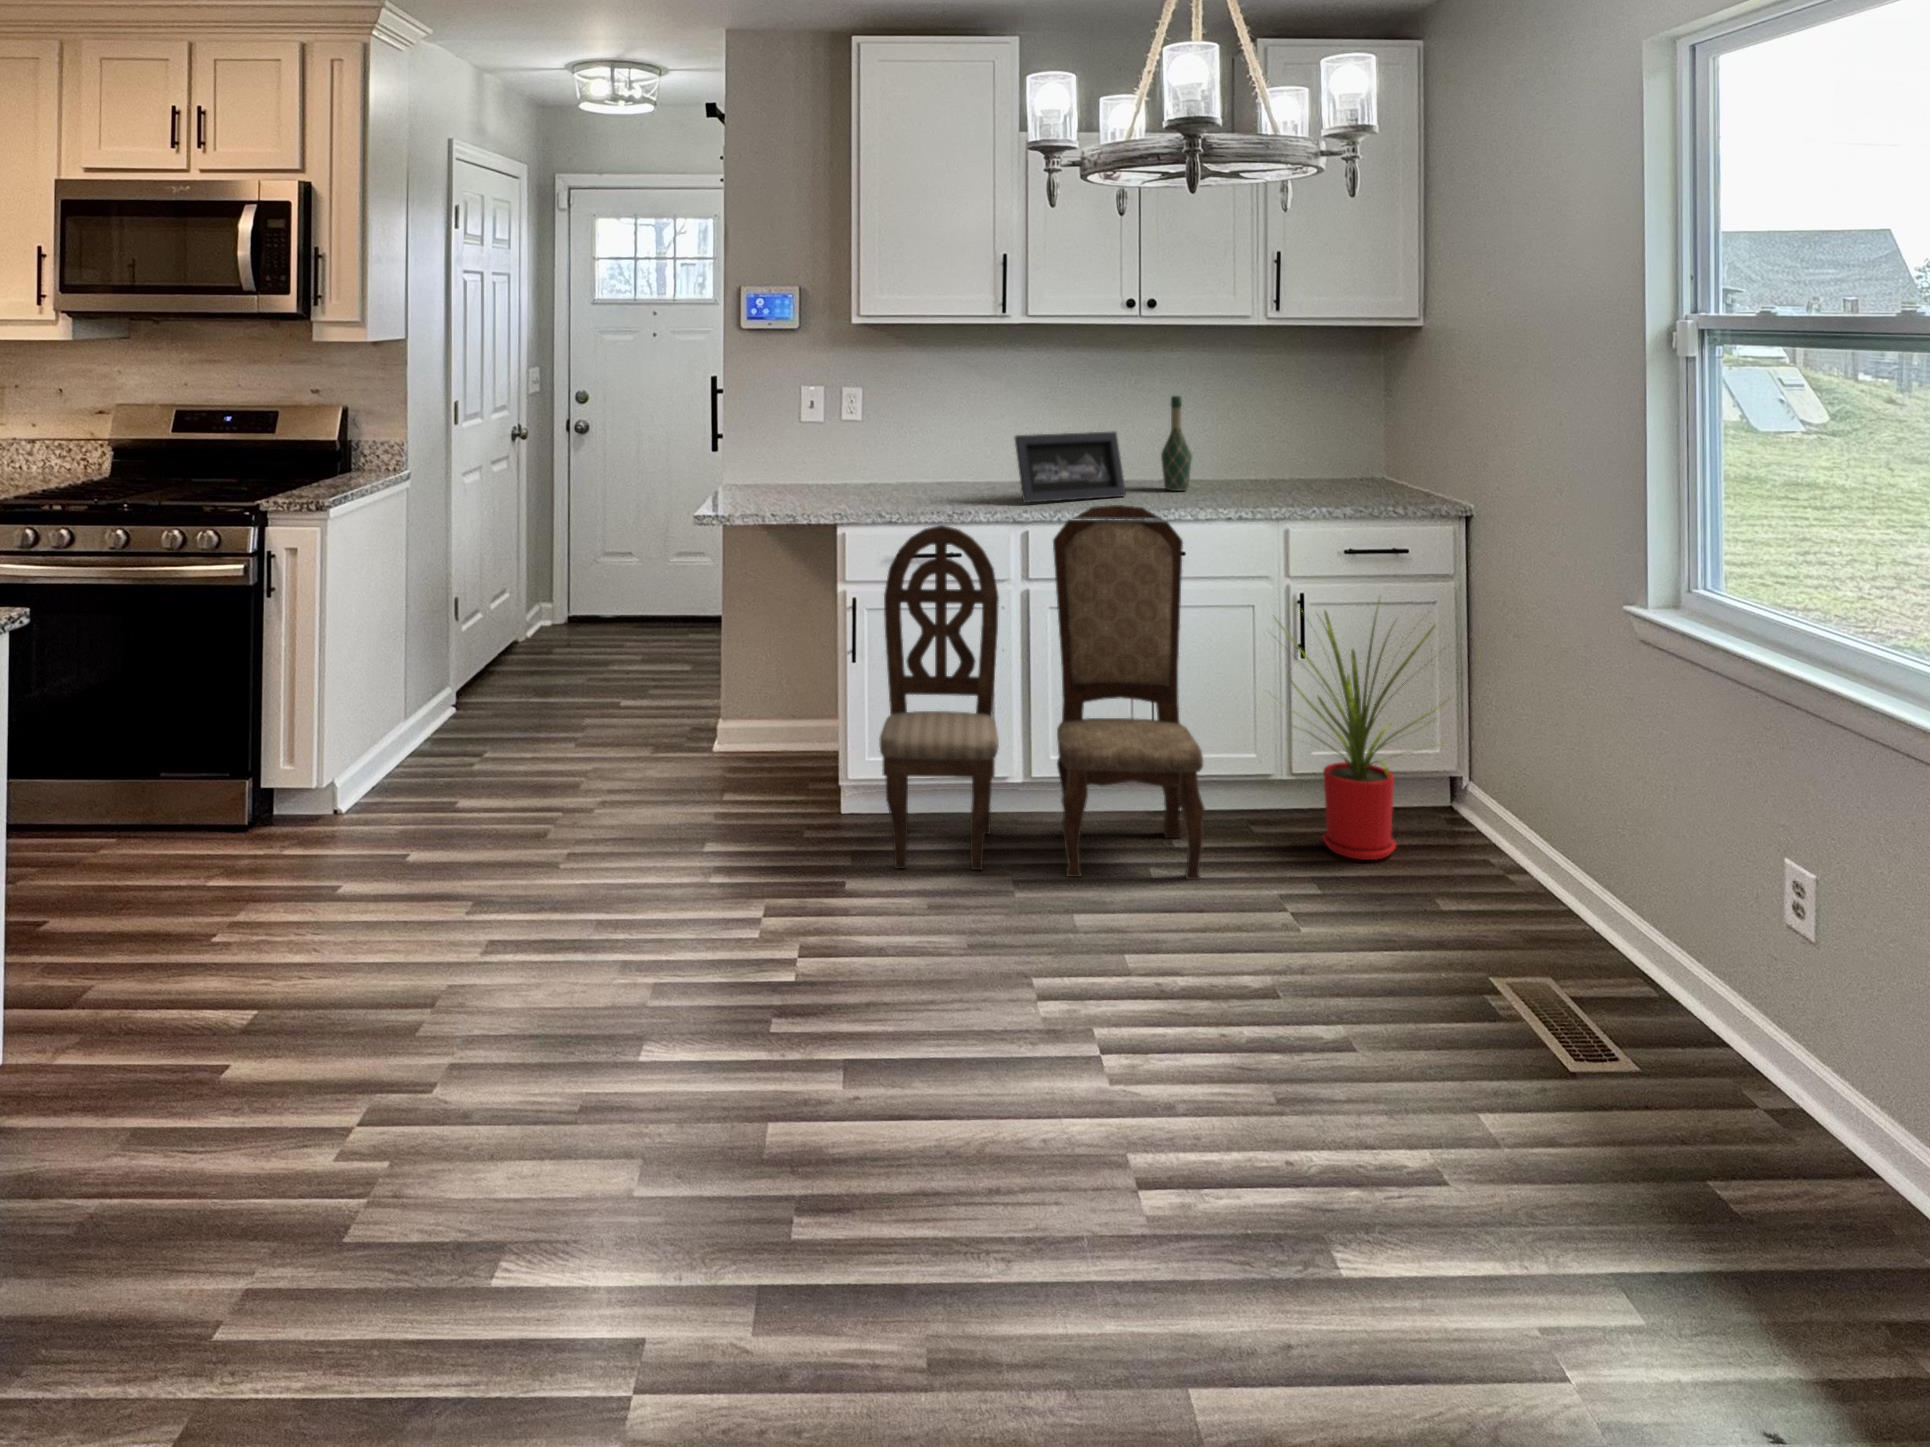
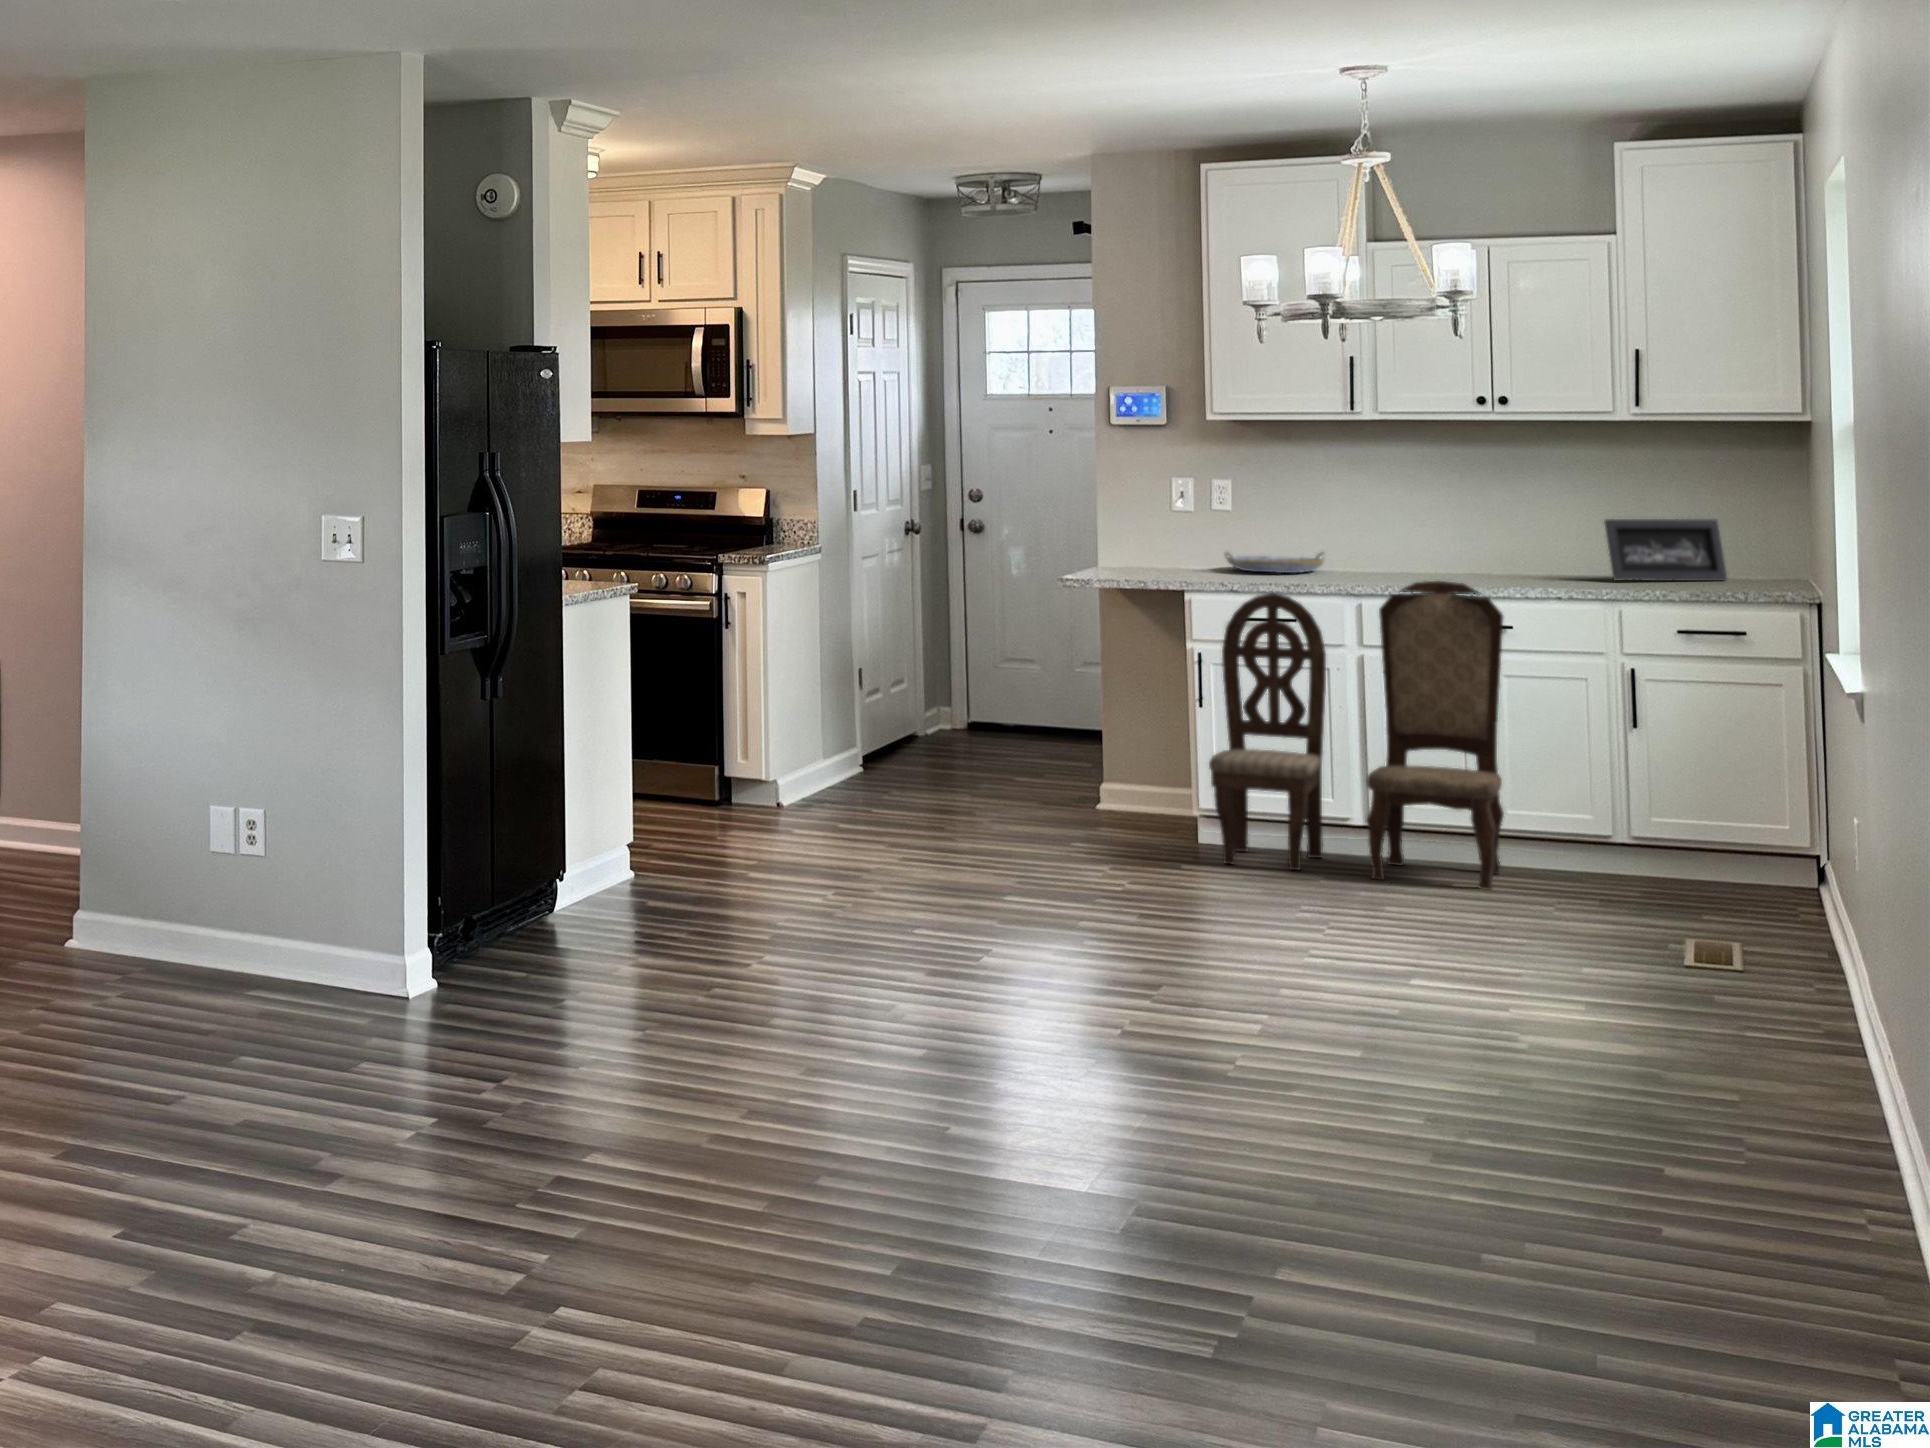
wine bottle: present [1161,396,1192,491] -> none [1521,489,1553,580]
picture frame: present [1015,431,1126,503] -> present [1605,519,1727,581]
serving tray: none [864,464,966,491] -> present [1225,552,1326,573]
house plant: present [1270,607,1446,860] -> none [1569,665,1760,897]

